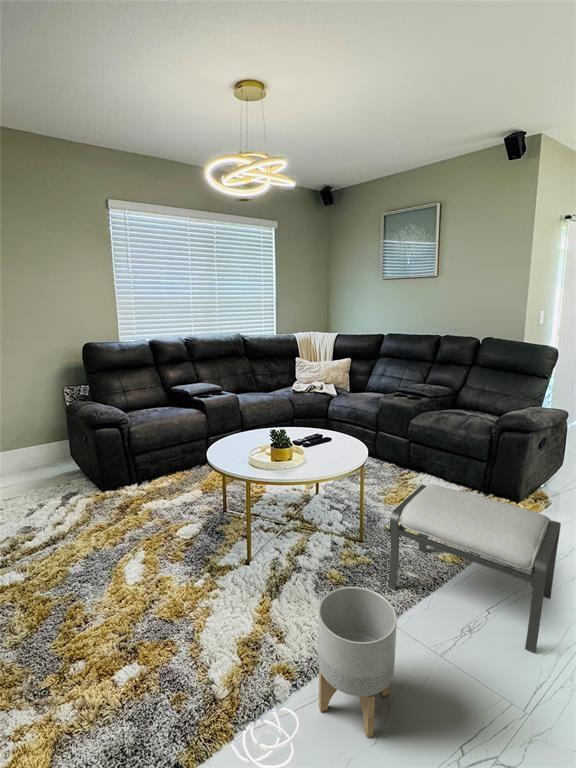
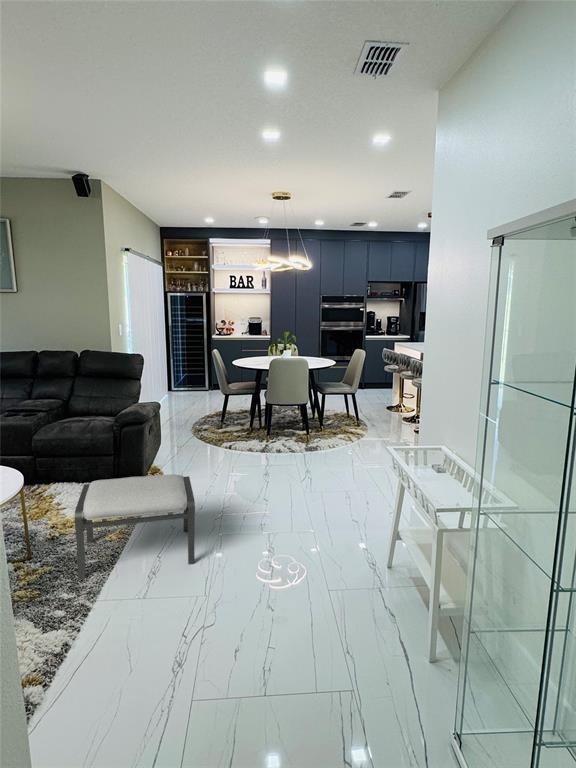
planter: present [318,587,397,737] -> none [62,566,131,683]

